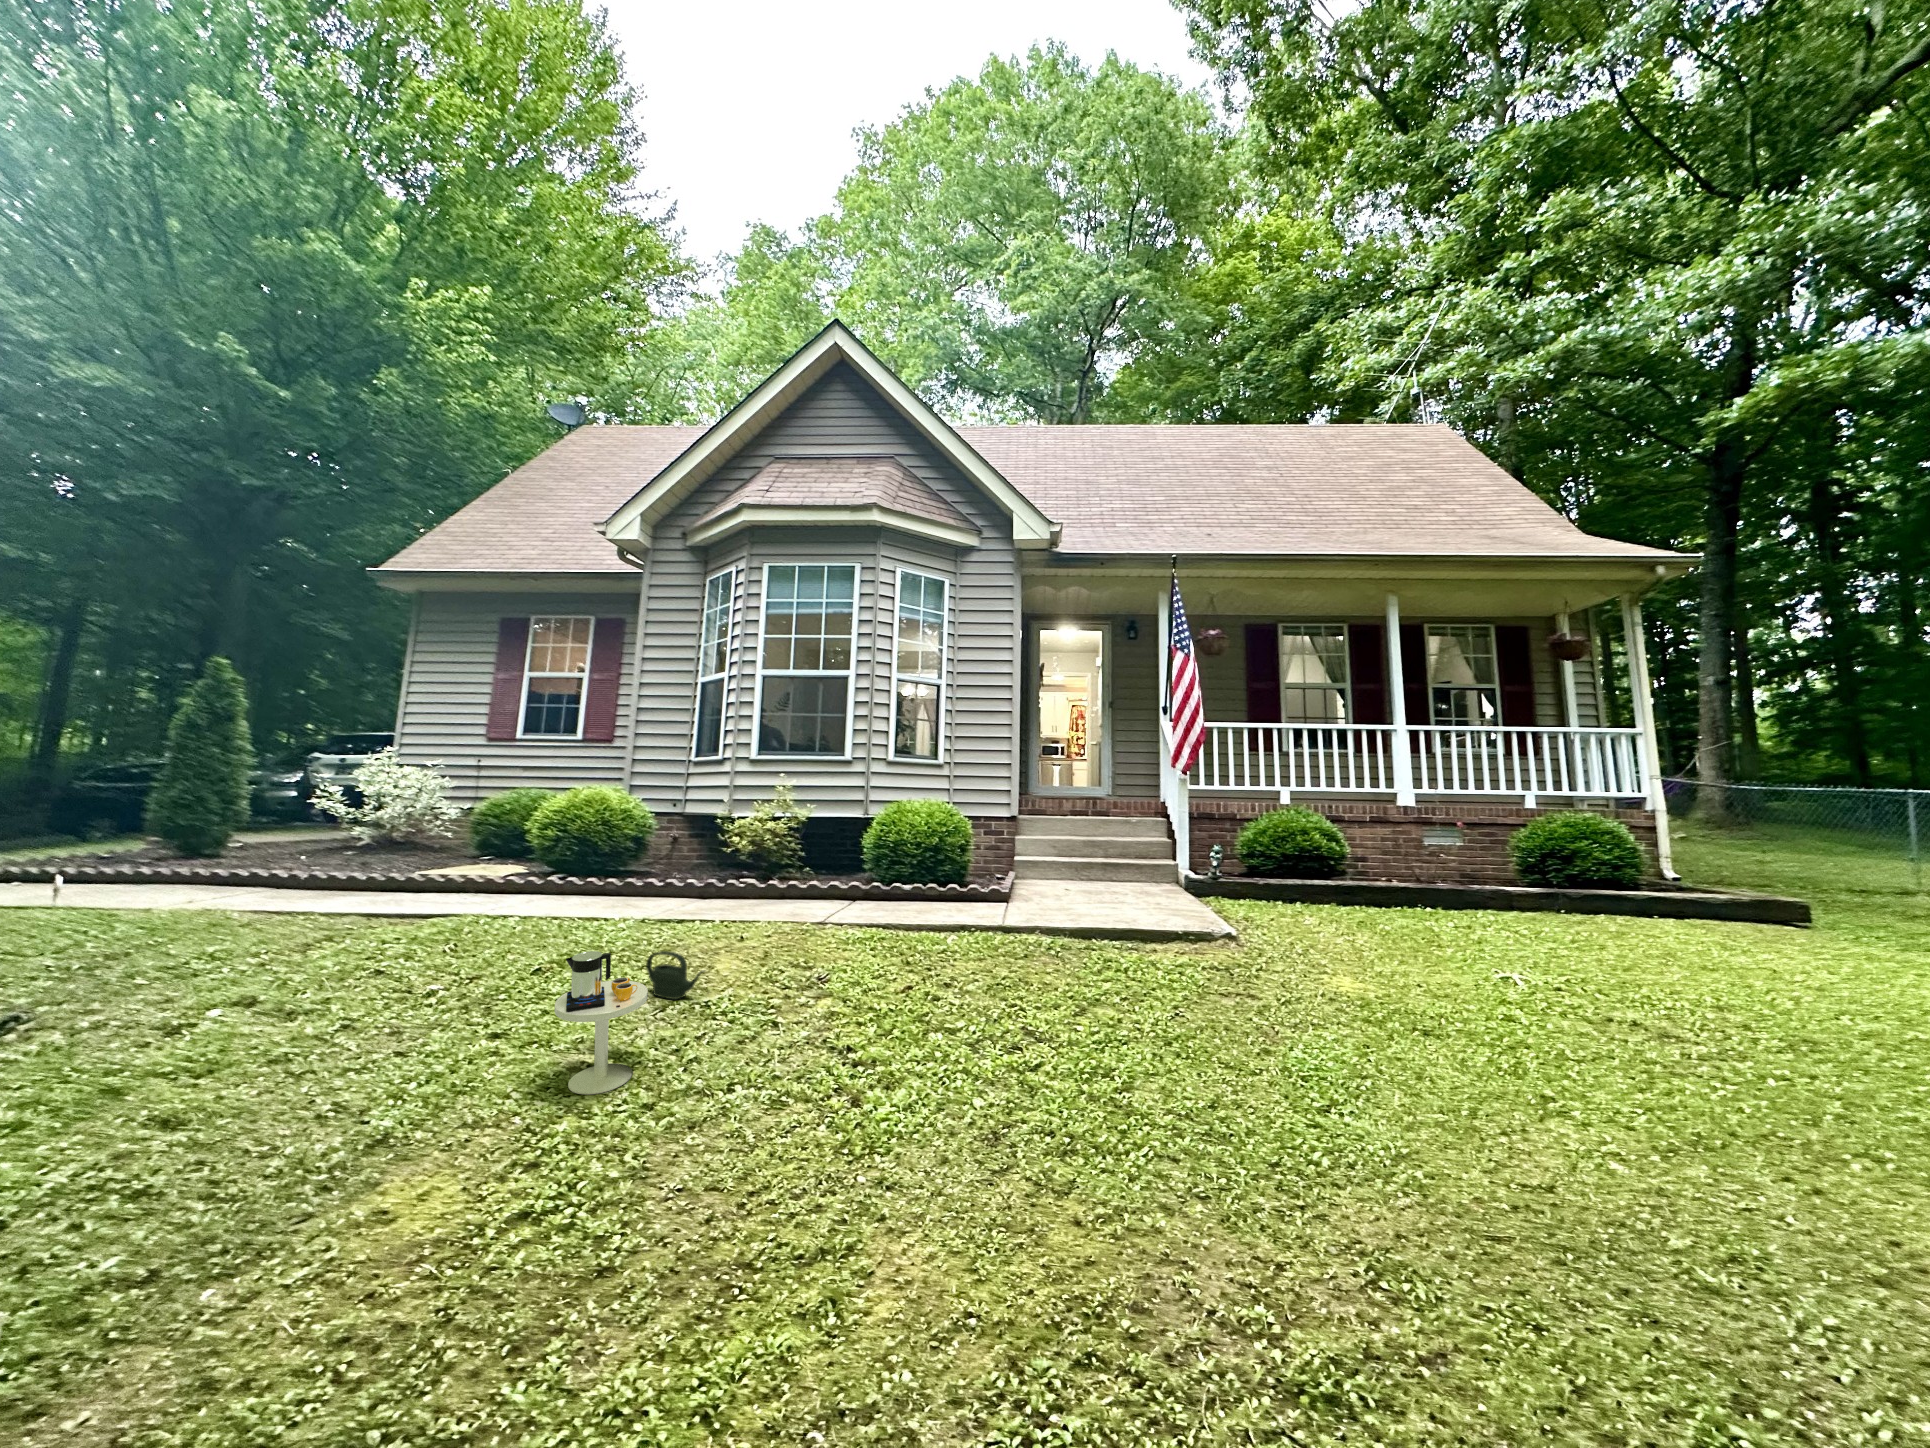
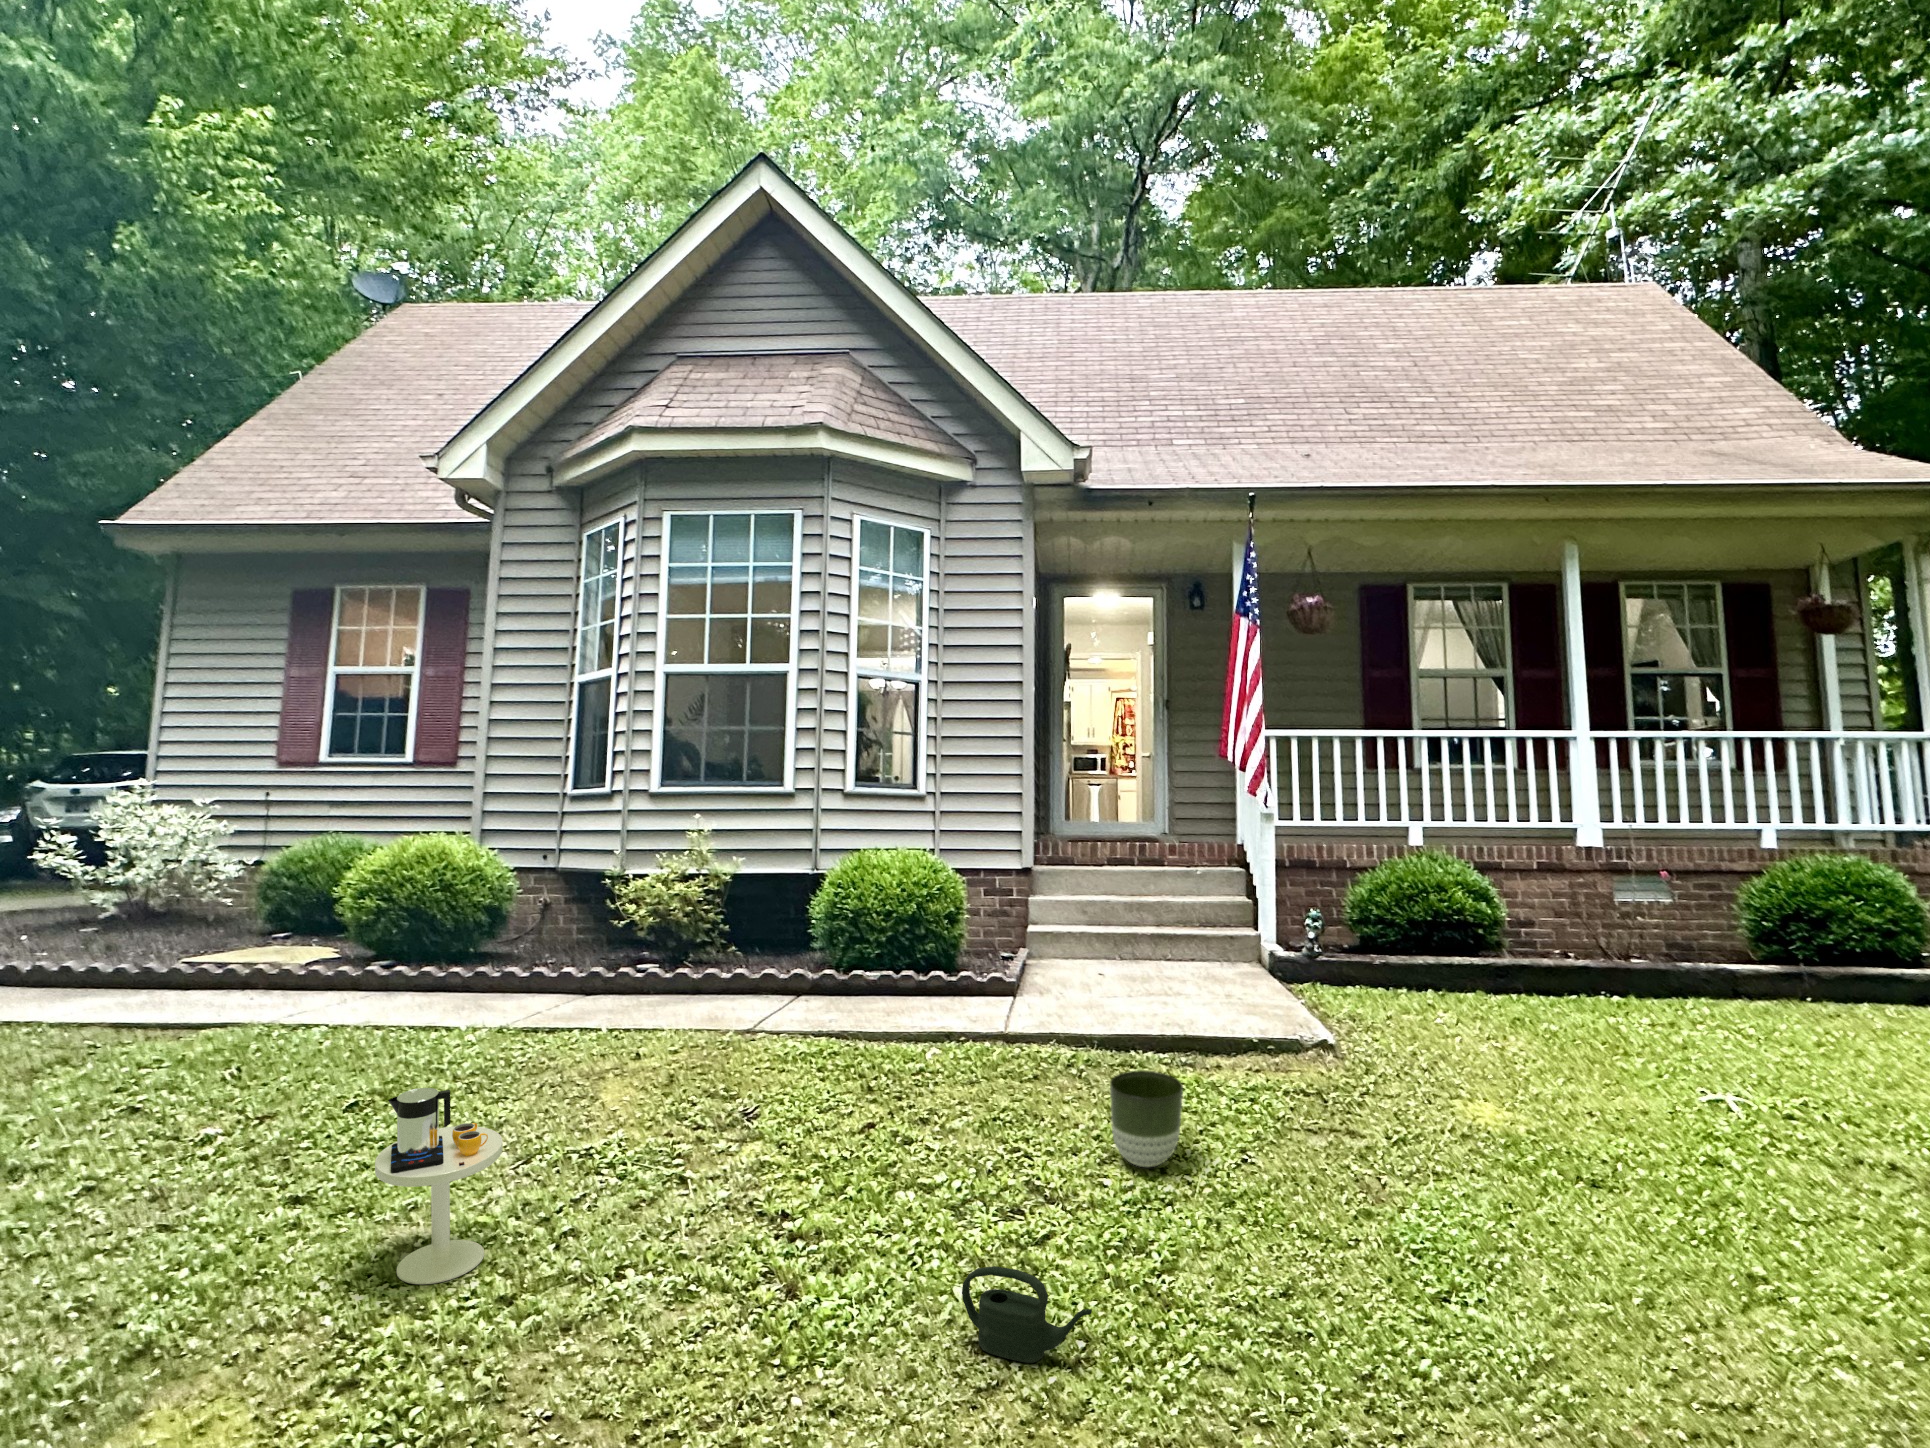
planter: none [1082,948,1134,1017] -> present [1110,1070,1183,1167]
watering can: present [646,951,705,1000] -> present [962,1266,1092,1363]

